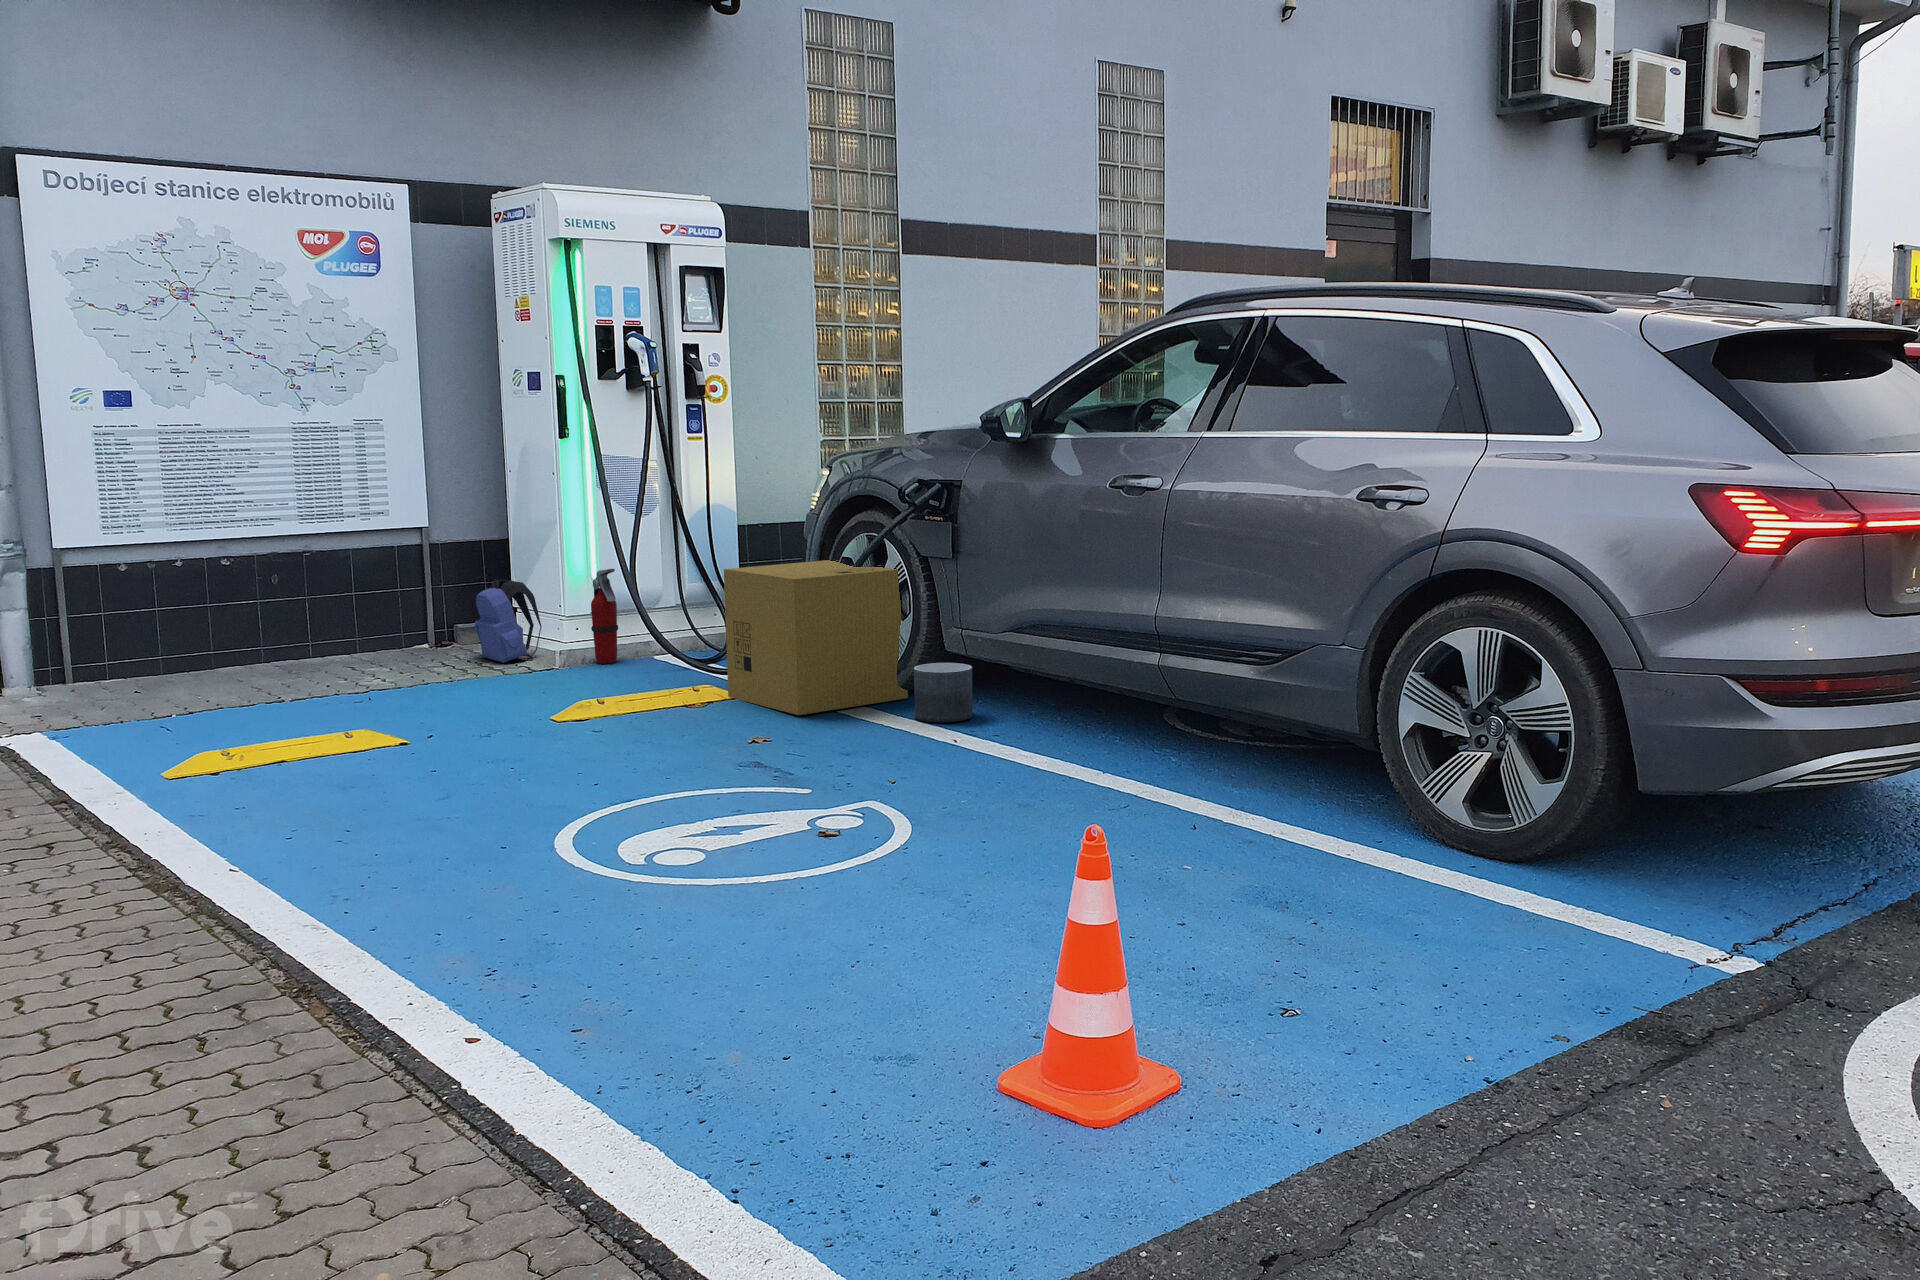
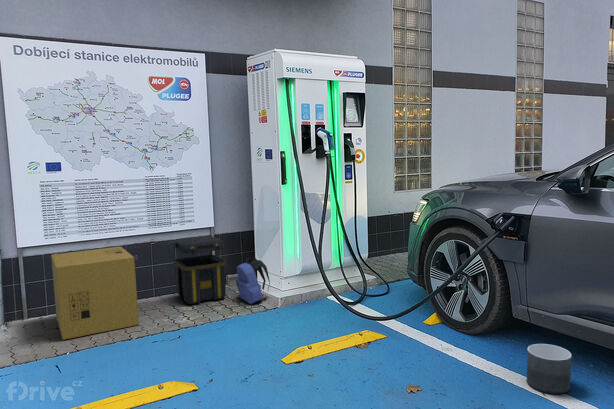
toolbox: none [350,542,455,665] -> present [174,236,226,304]
cardboard box: present [724,560,908,715] -> present [51,247,139,340]
fire extinguisher: present [591,569,618,664] -> none [297,256,312,307]

